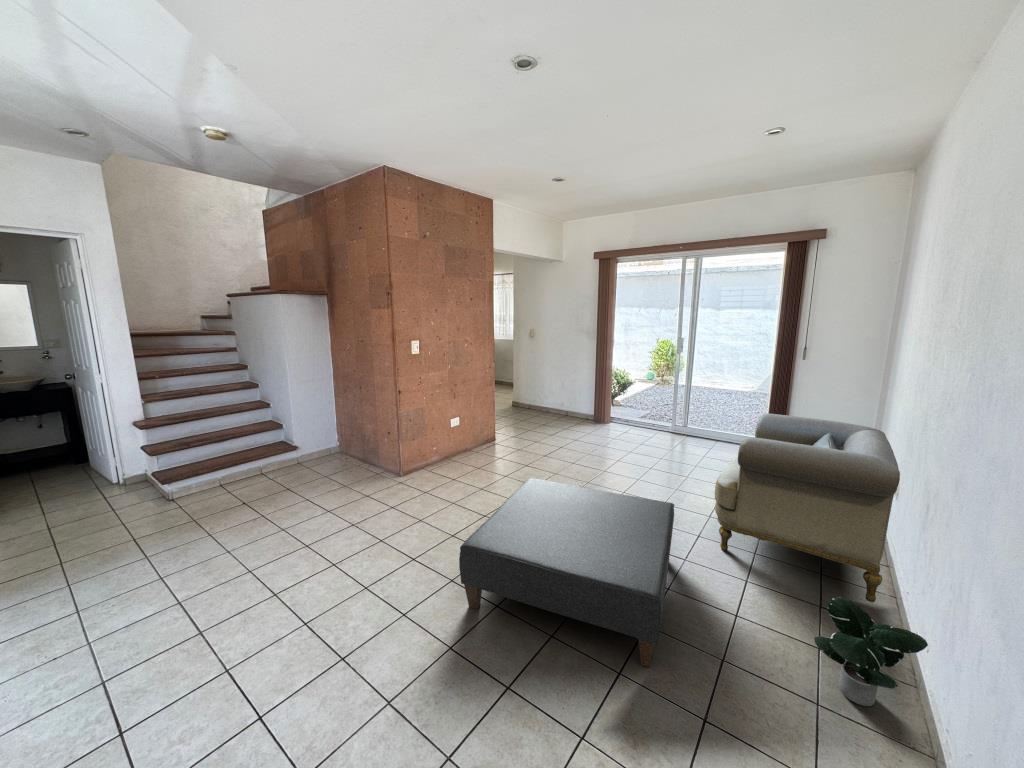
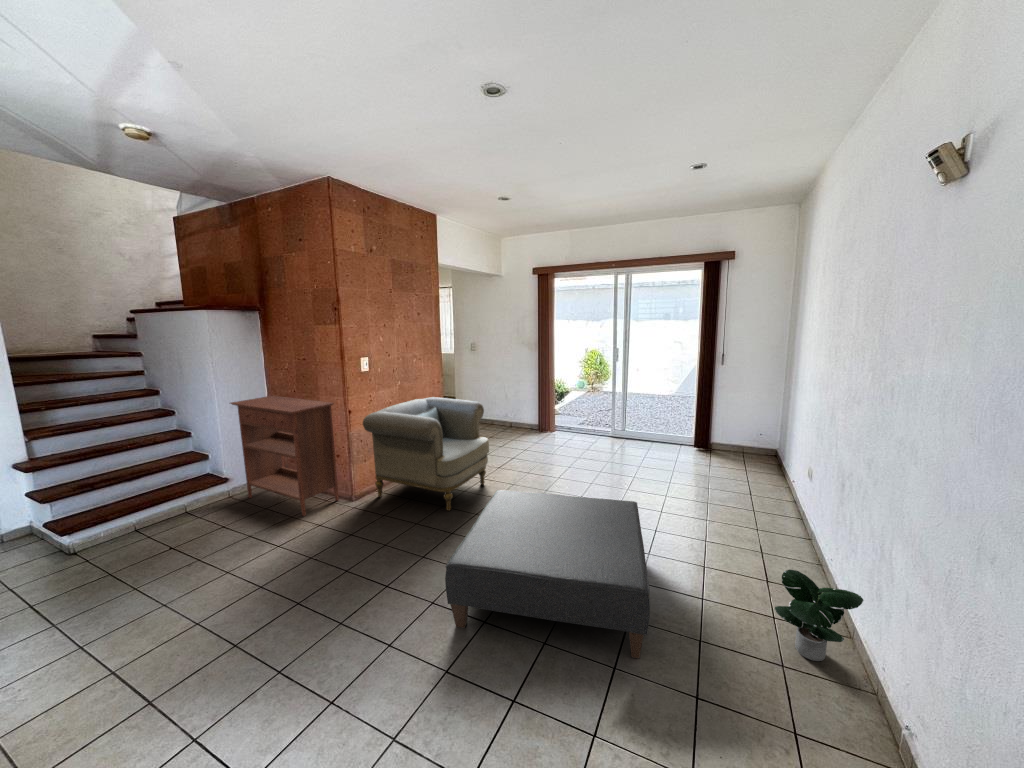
console table: none [297,374,388,487] -> present [230,396,339,516]
armchair: present [715,413,900,602] -> present [363,397,489,511]

